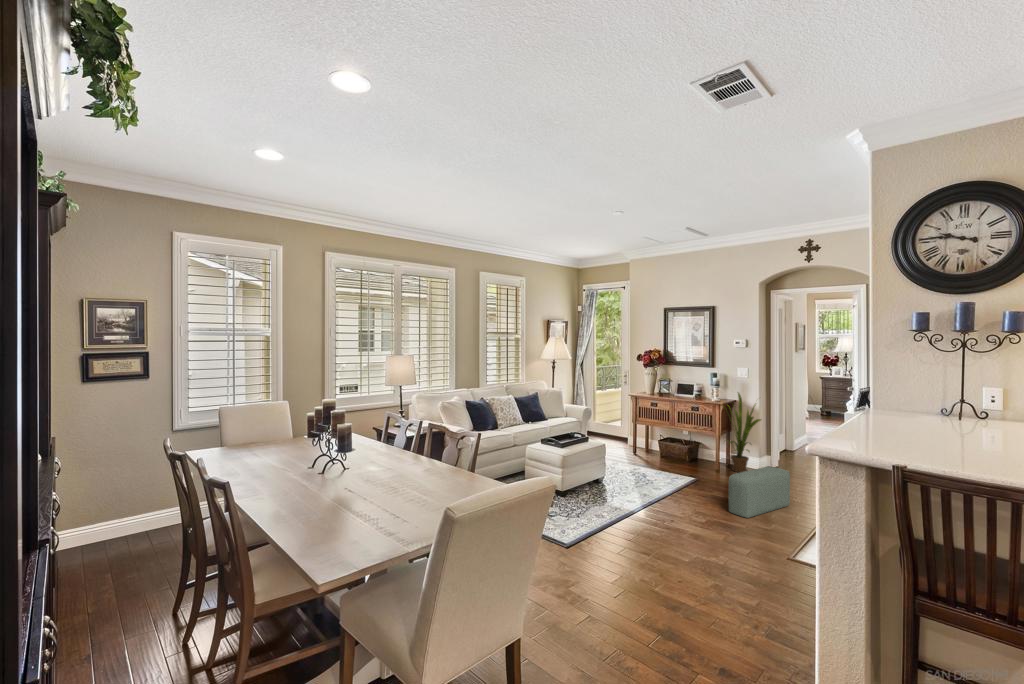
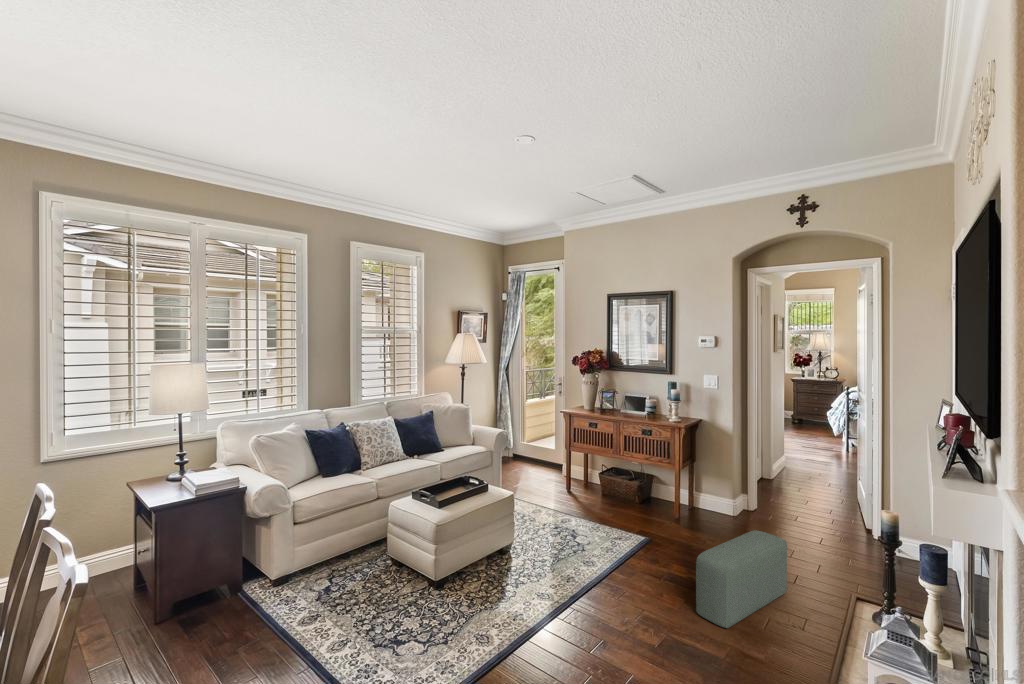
house plant: present [730,393,761,472] -> none [674,407,738,523]

